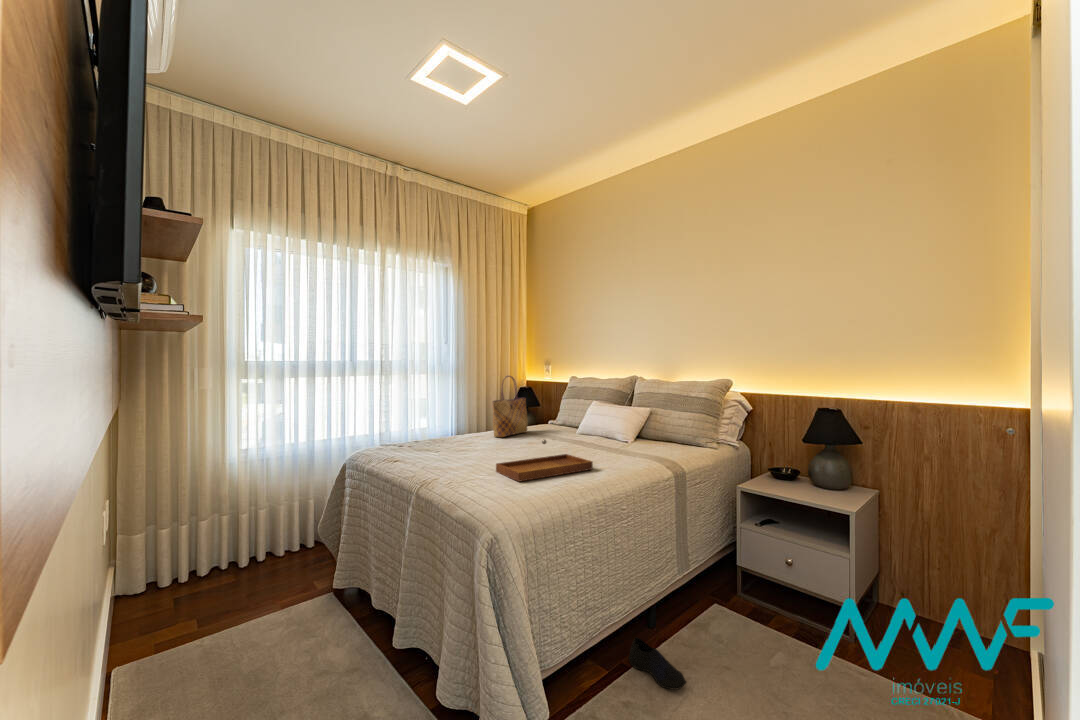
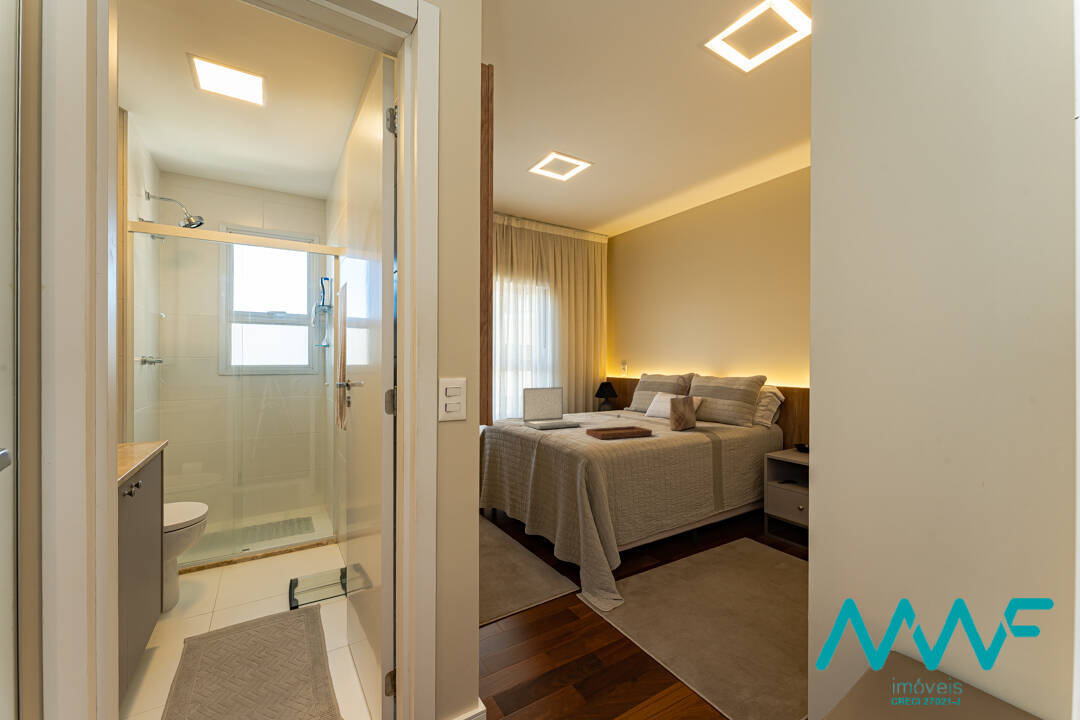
tote bag: present [492,376,528,437] -> present [670,376,696,430]
laptop: none [403,398,488,464] -> present [523,387,580,429]
shoe: present [629,637,686,690] -> none [674,542,710,571]

